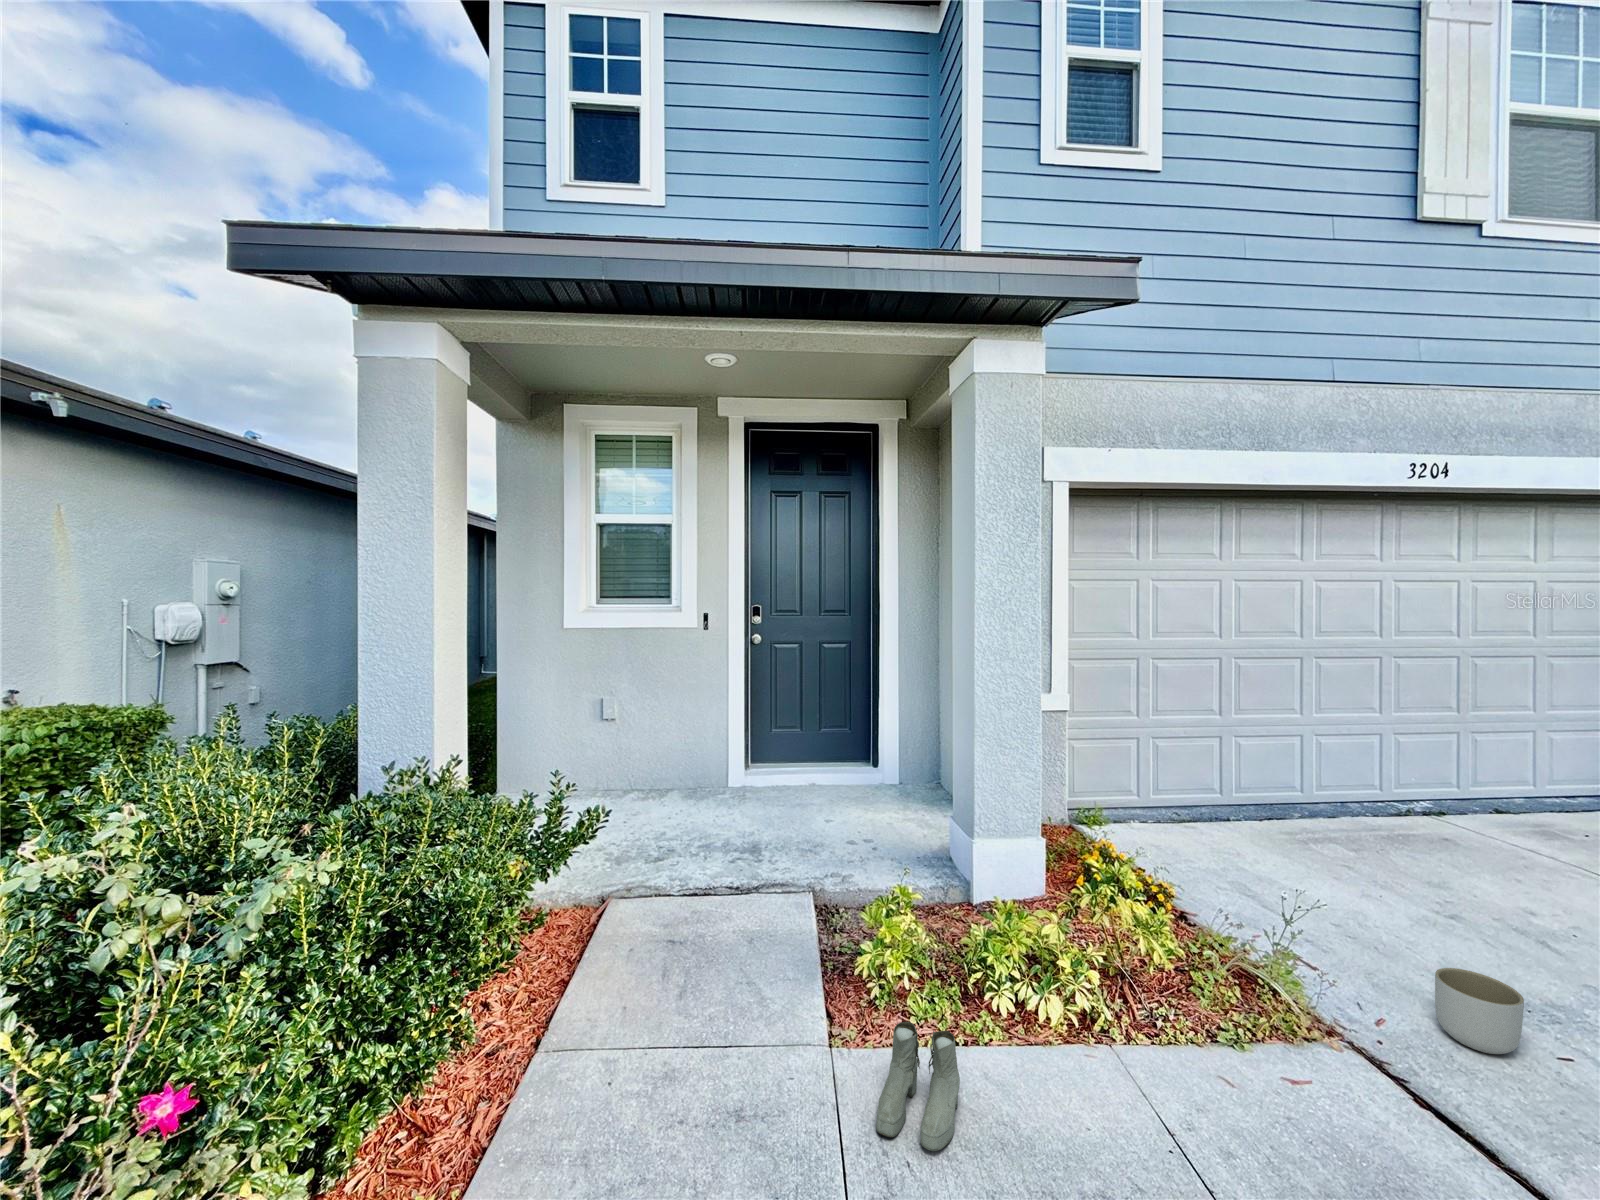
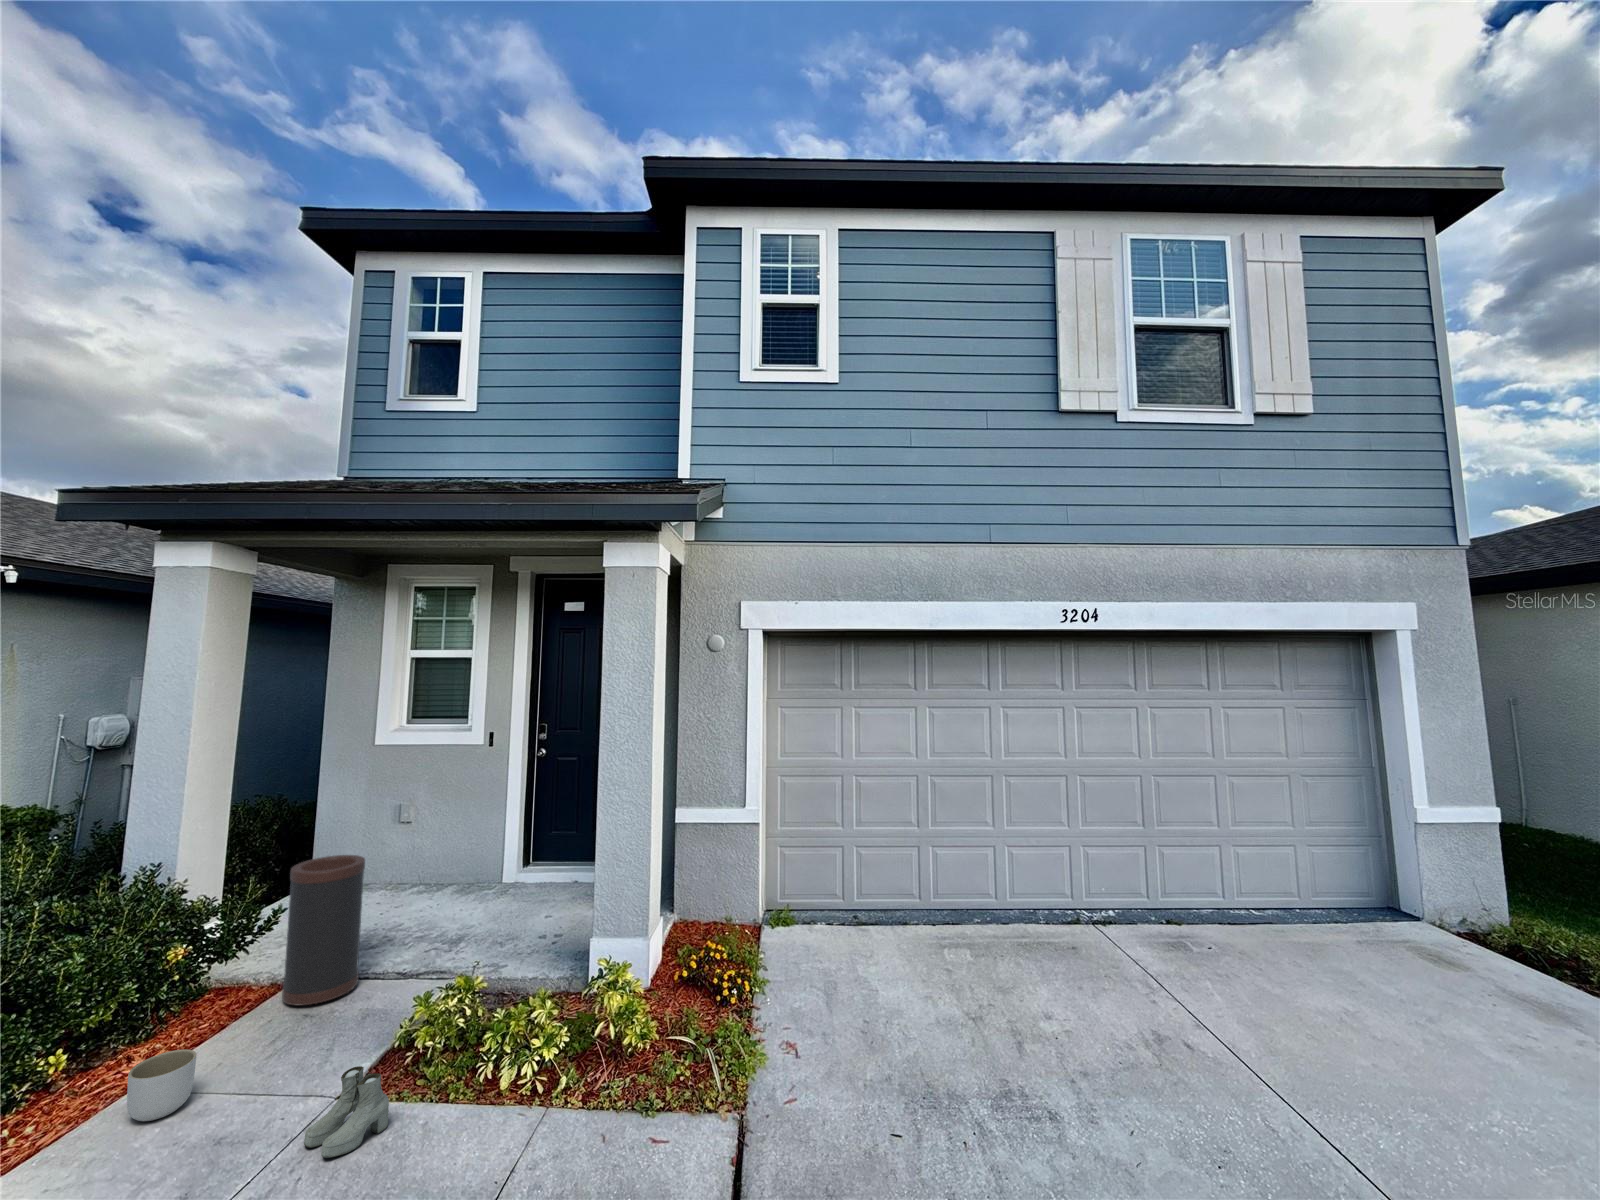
trash can: none [613,752,696,941] -> present [282,855,365,1005]
planter: present [1435,968,1524,1054] -> present [127,1050,196,1121]

